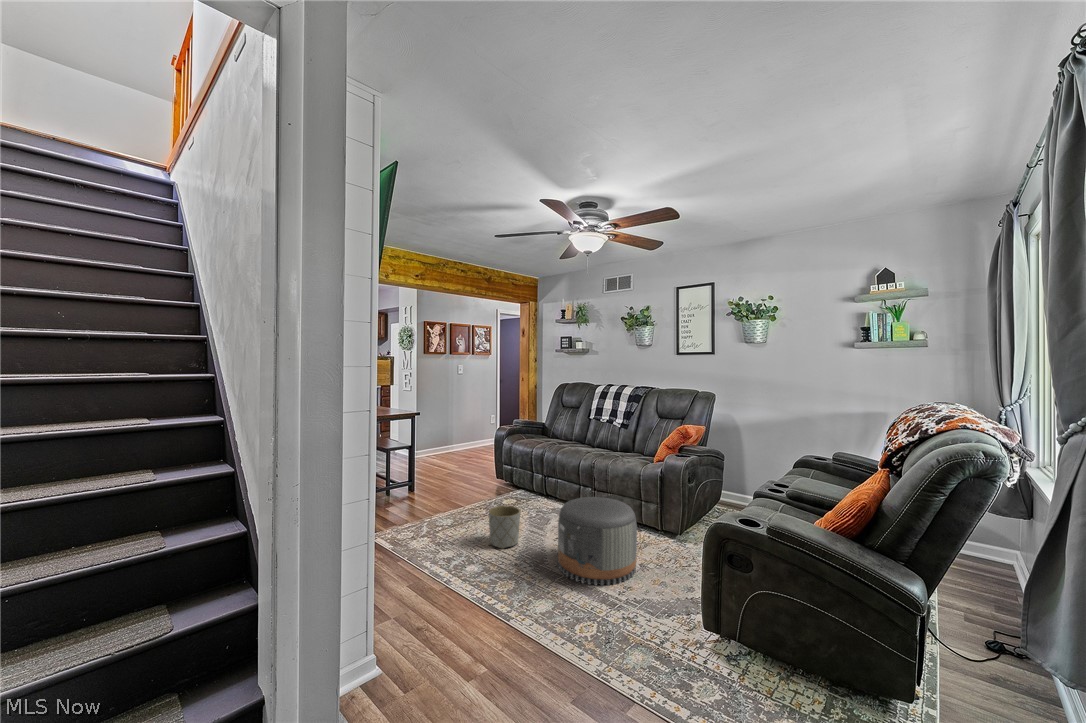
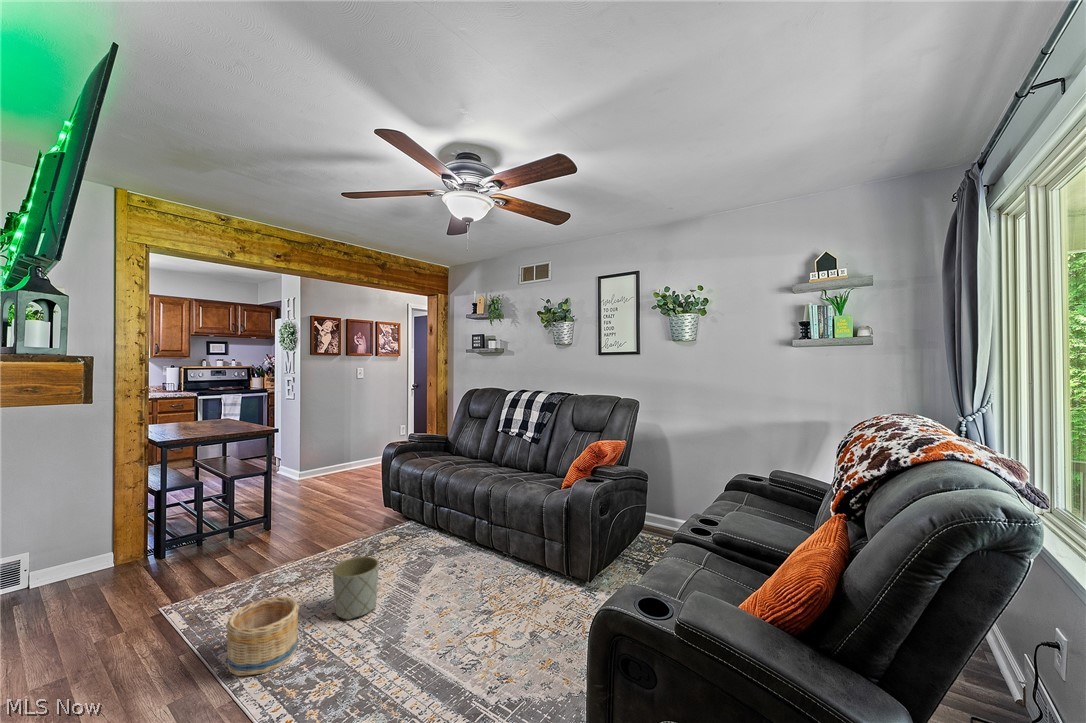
pouf: present [558,497,637,586] -> none [416,544,524,681]
basket: none [432,526,475,574] -> present [226,597,299,676]

